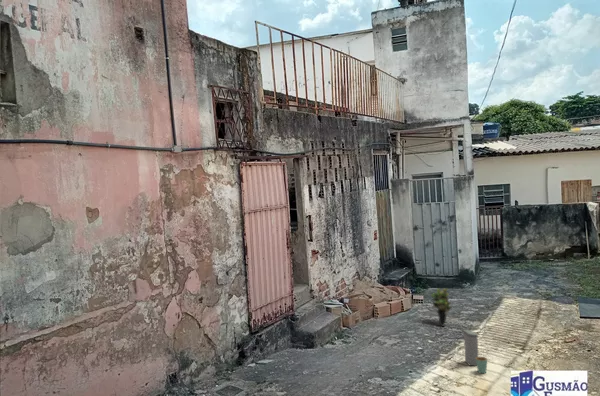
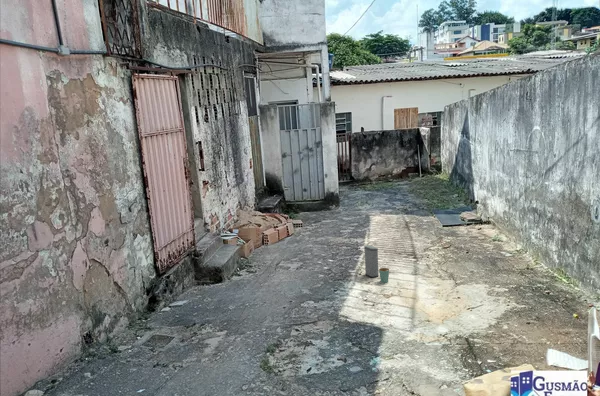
potted plant: present [431,288,451,327] -> none [317,210,338,247]

